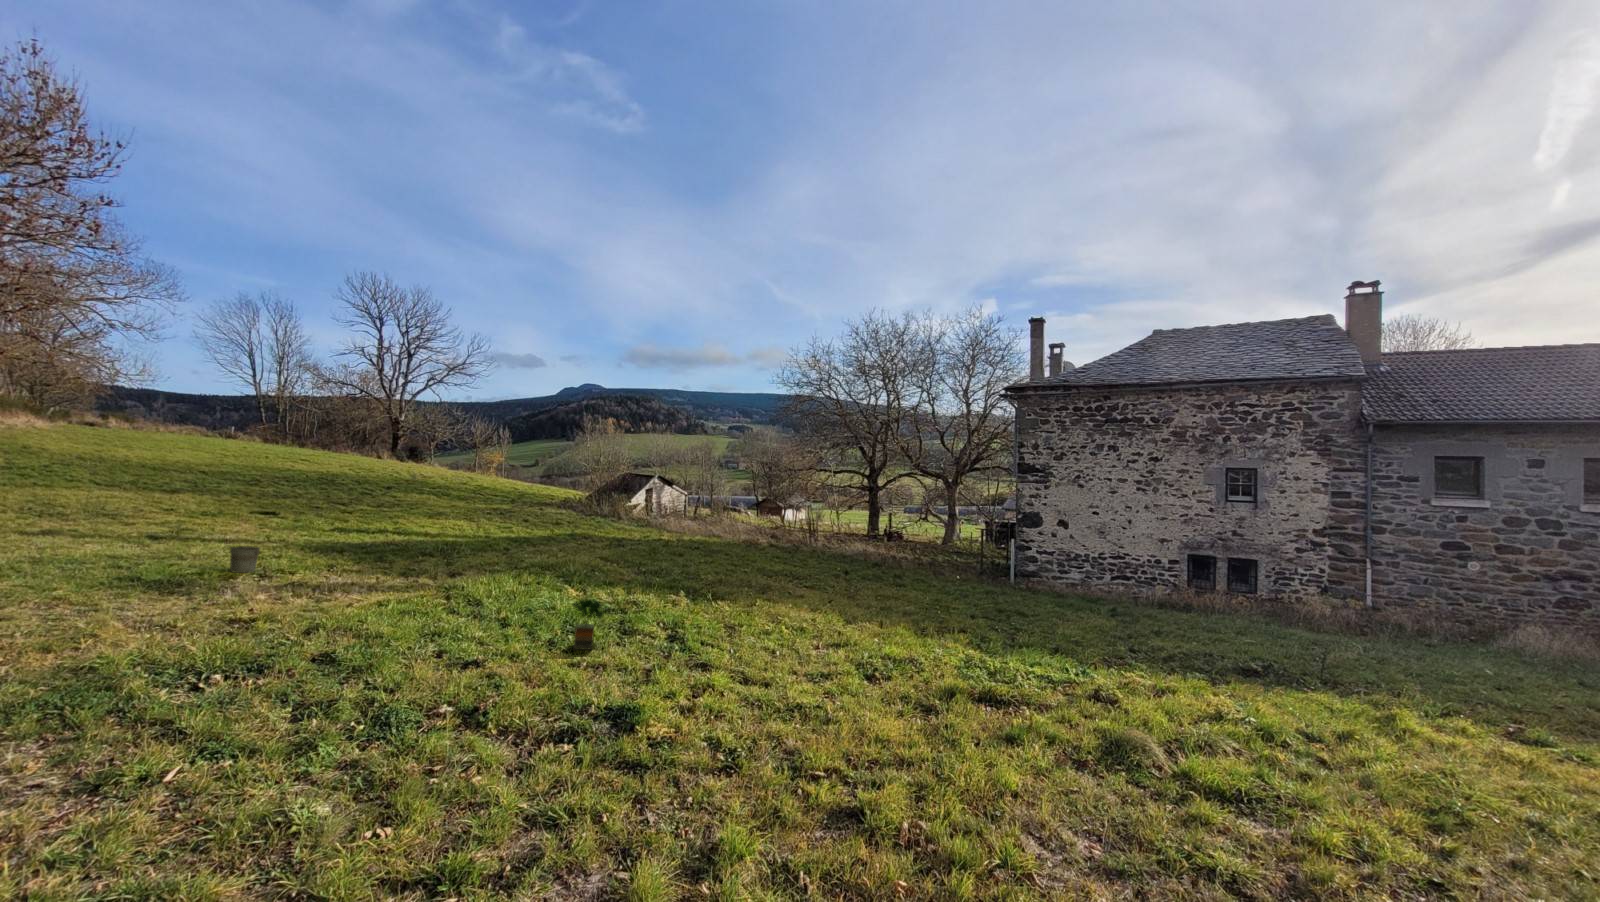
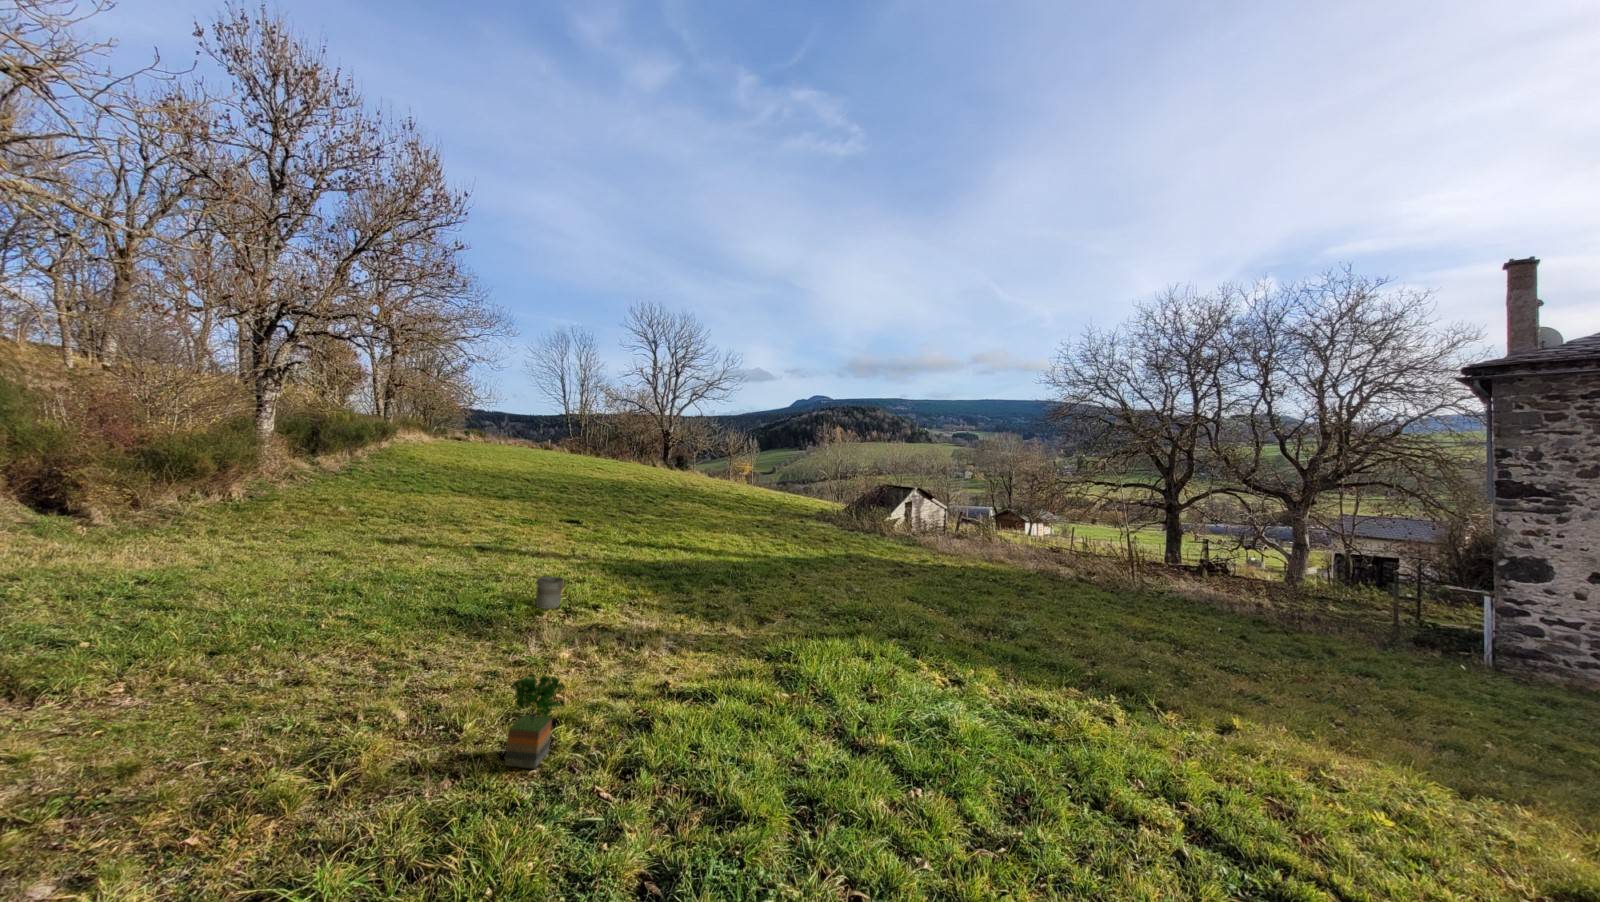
potted tree: present [573,599,604,650] -> present [505,675,565,769]

